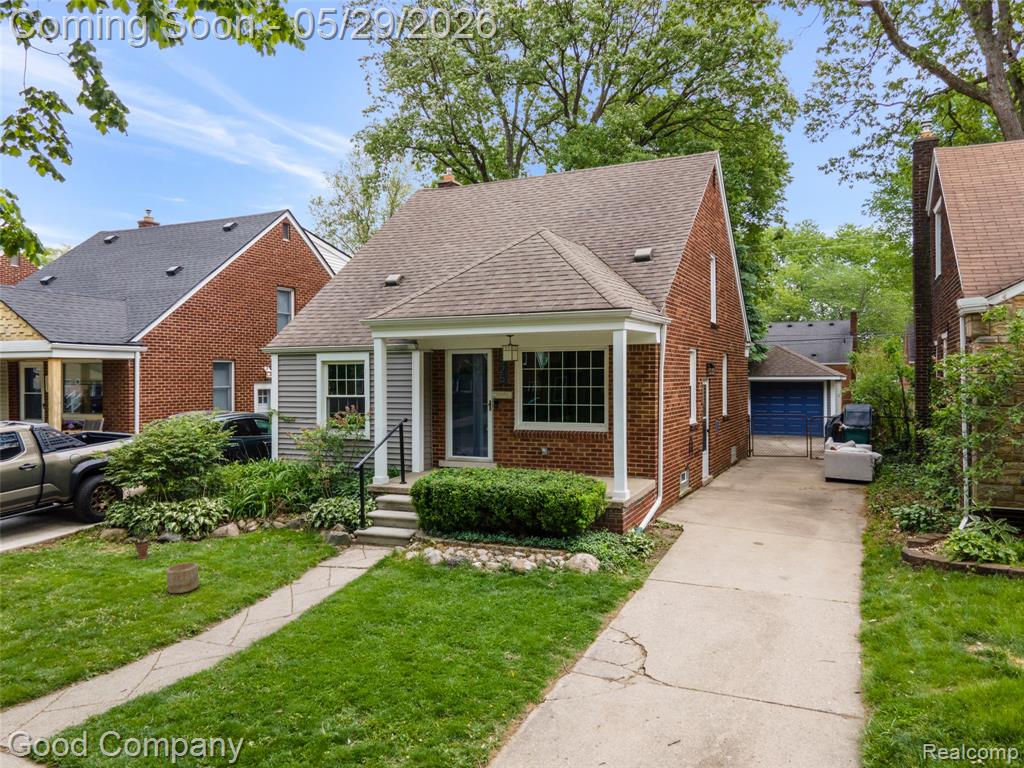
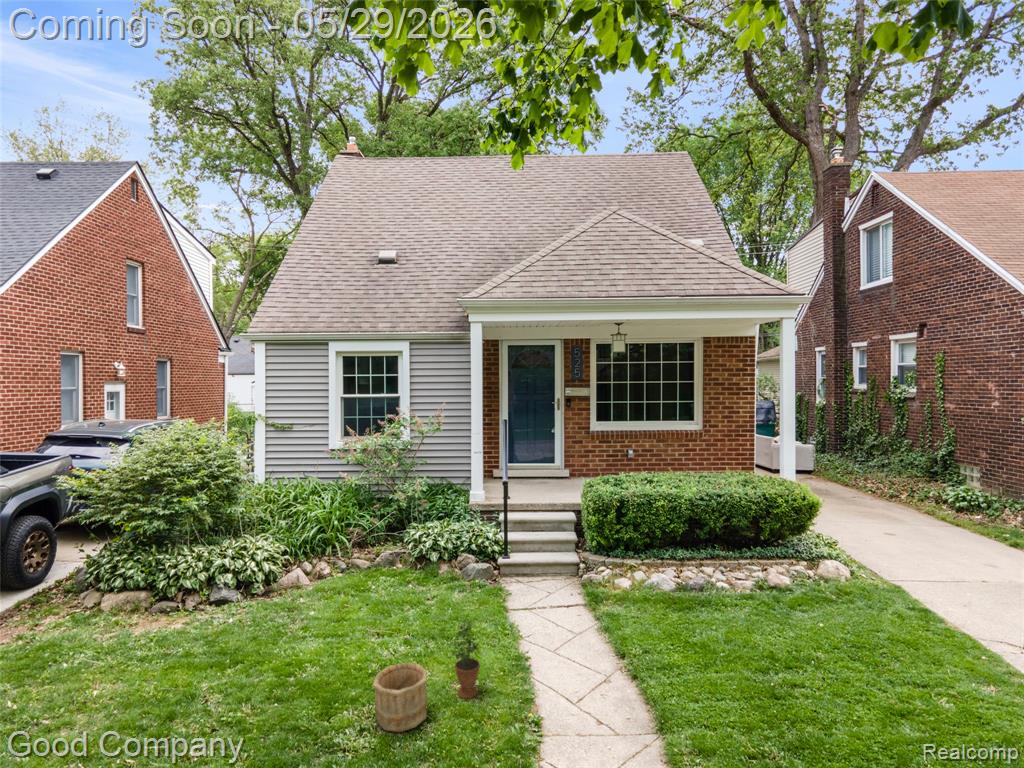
potted plant: present [131,522,149,559] -> present [450,619,480,699]

